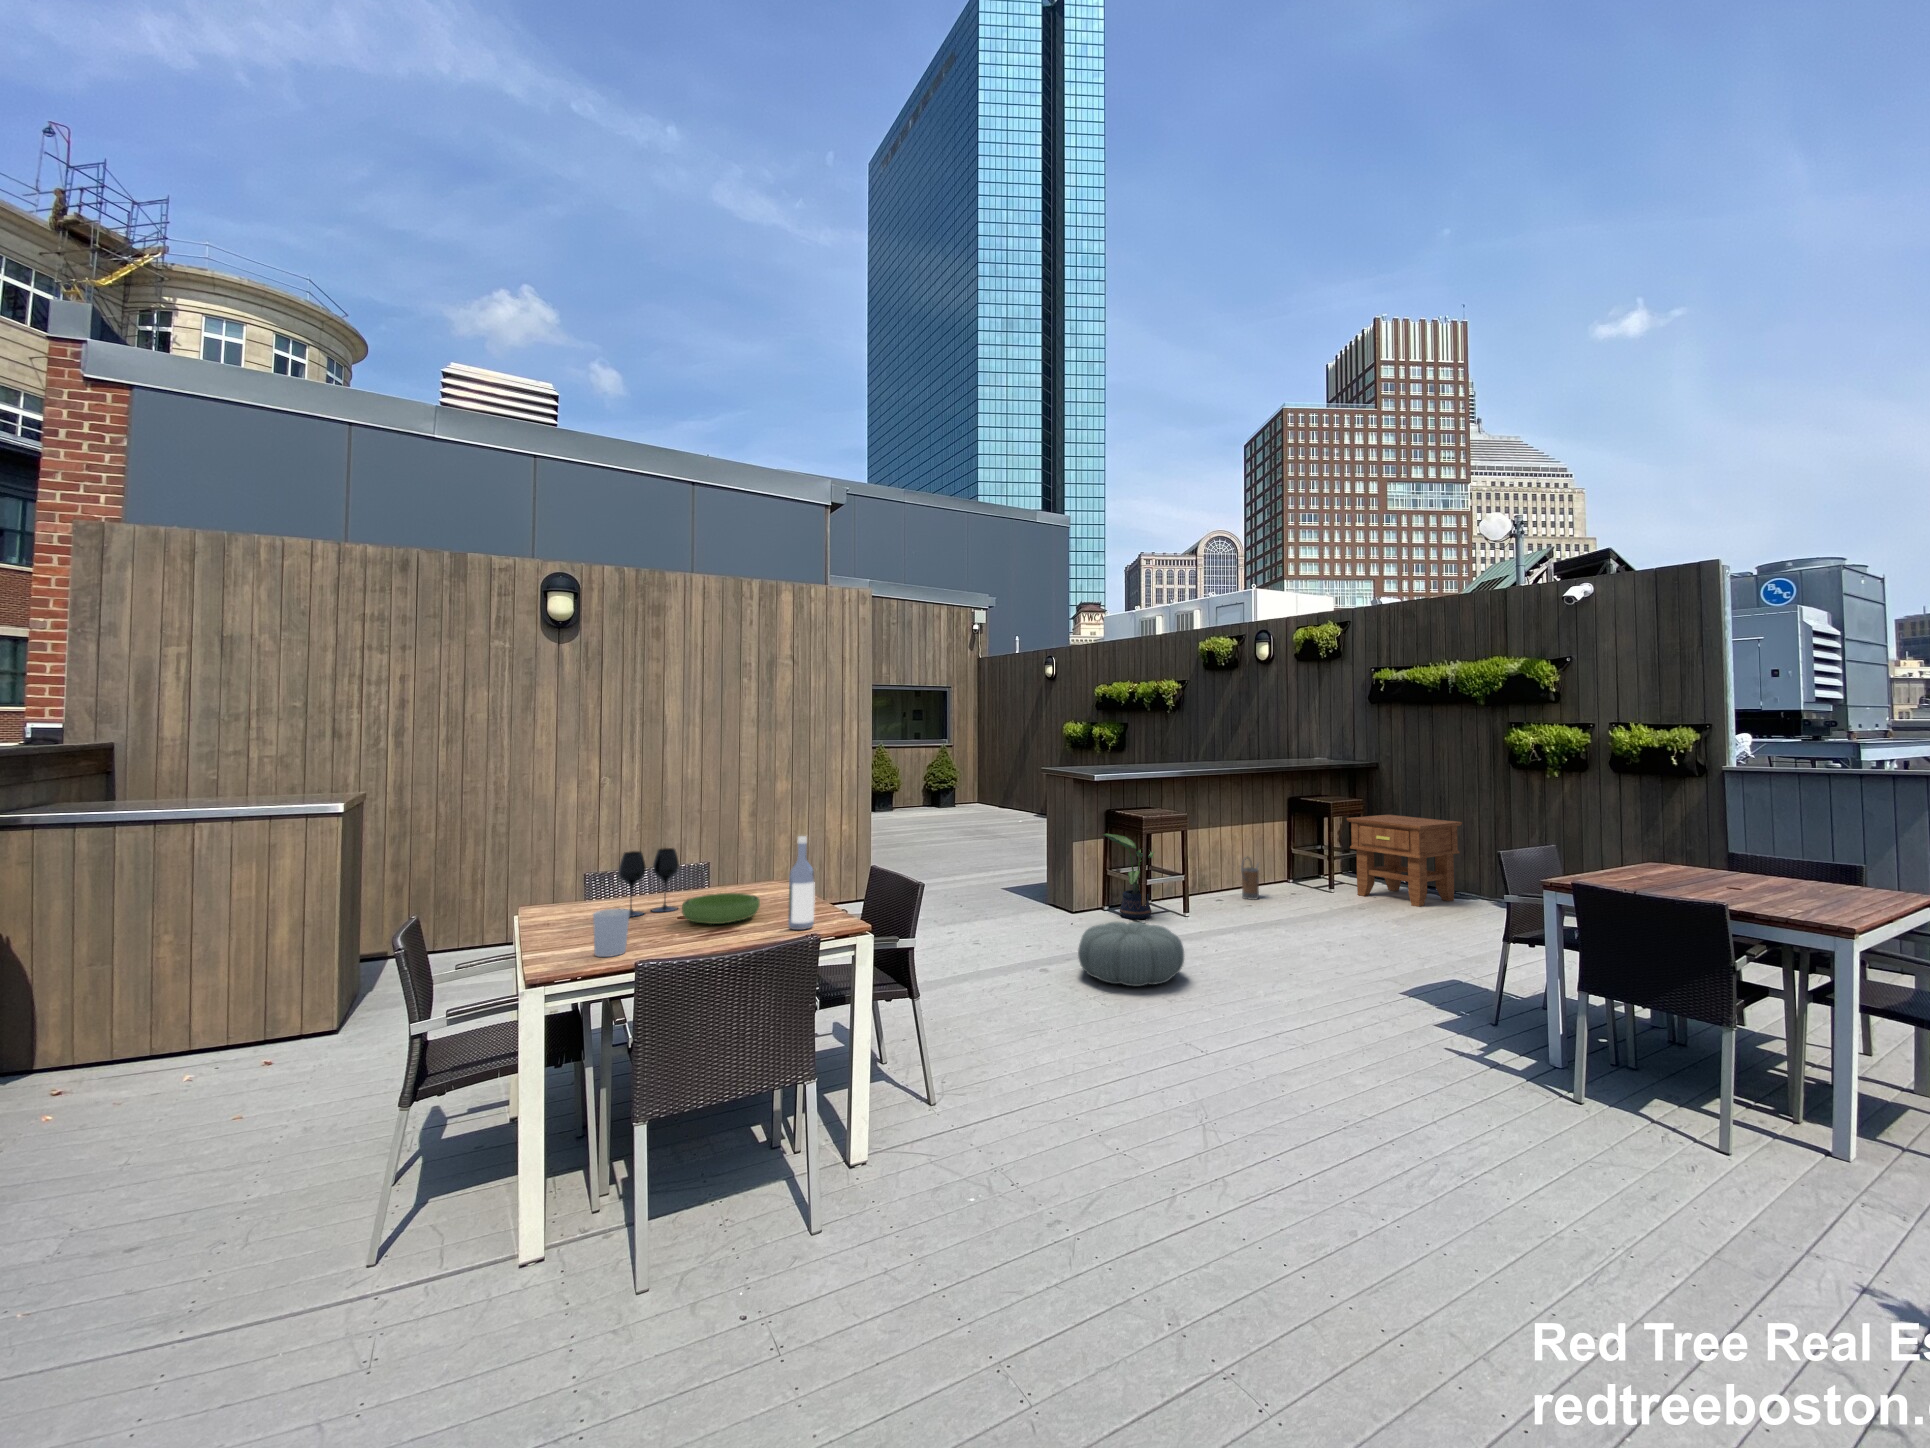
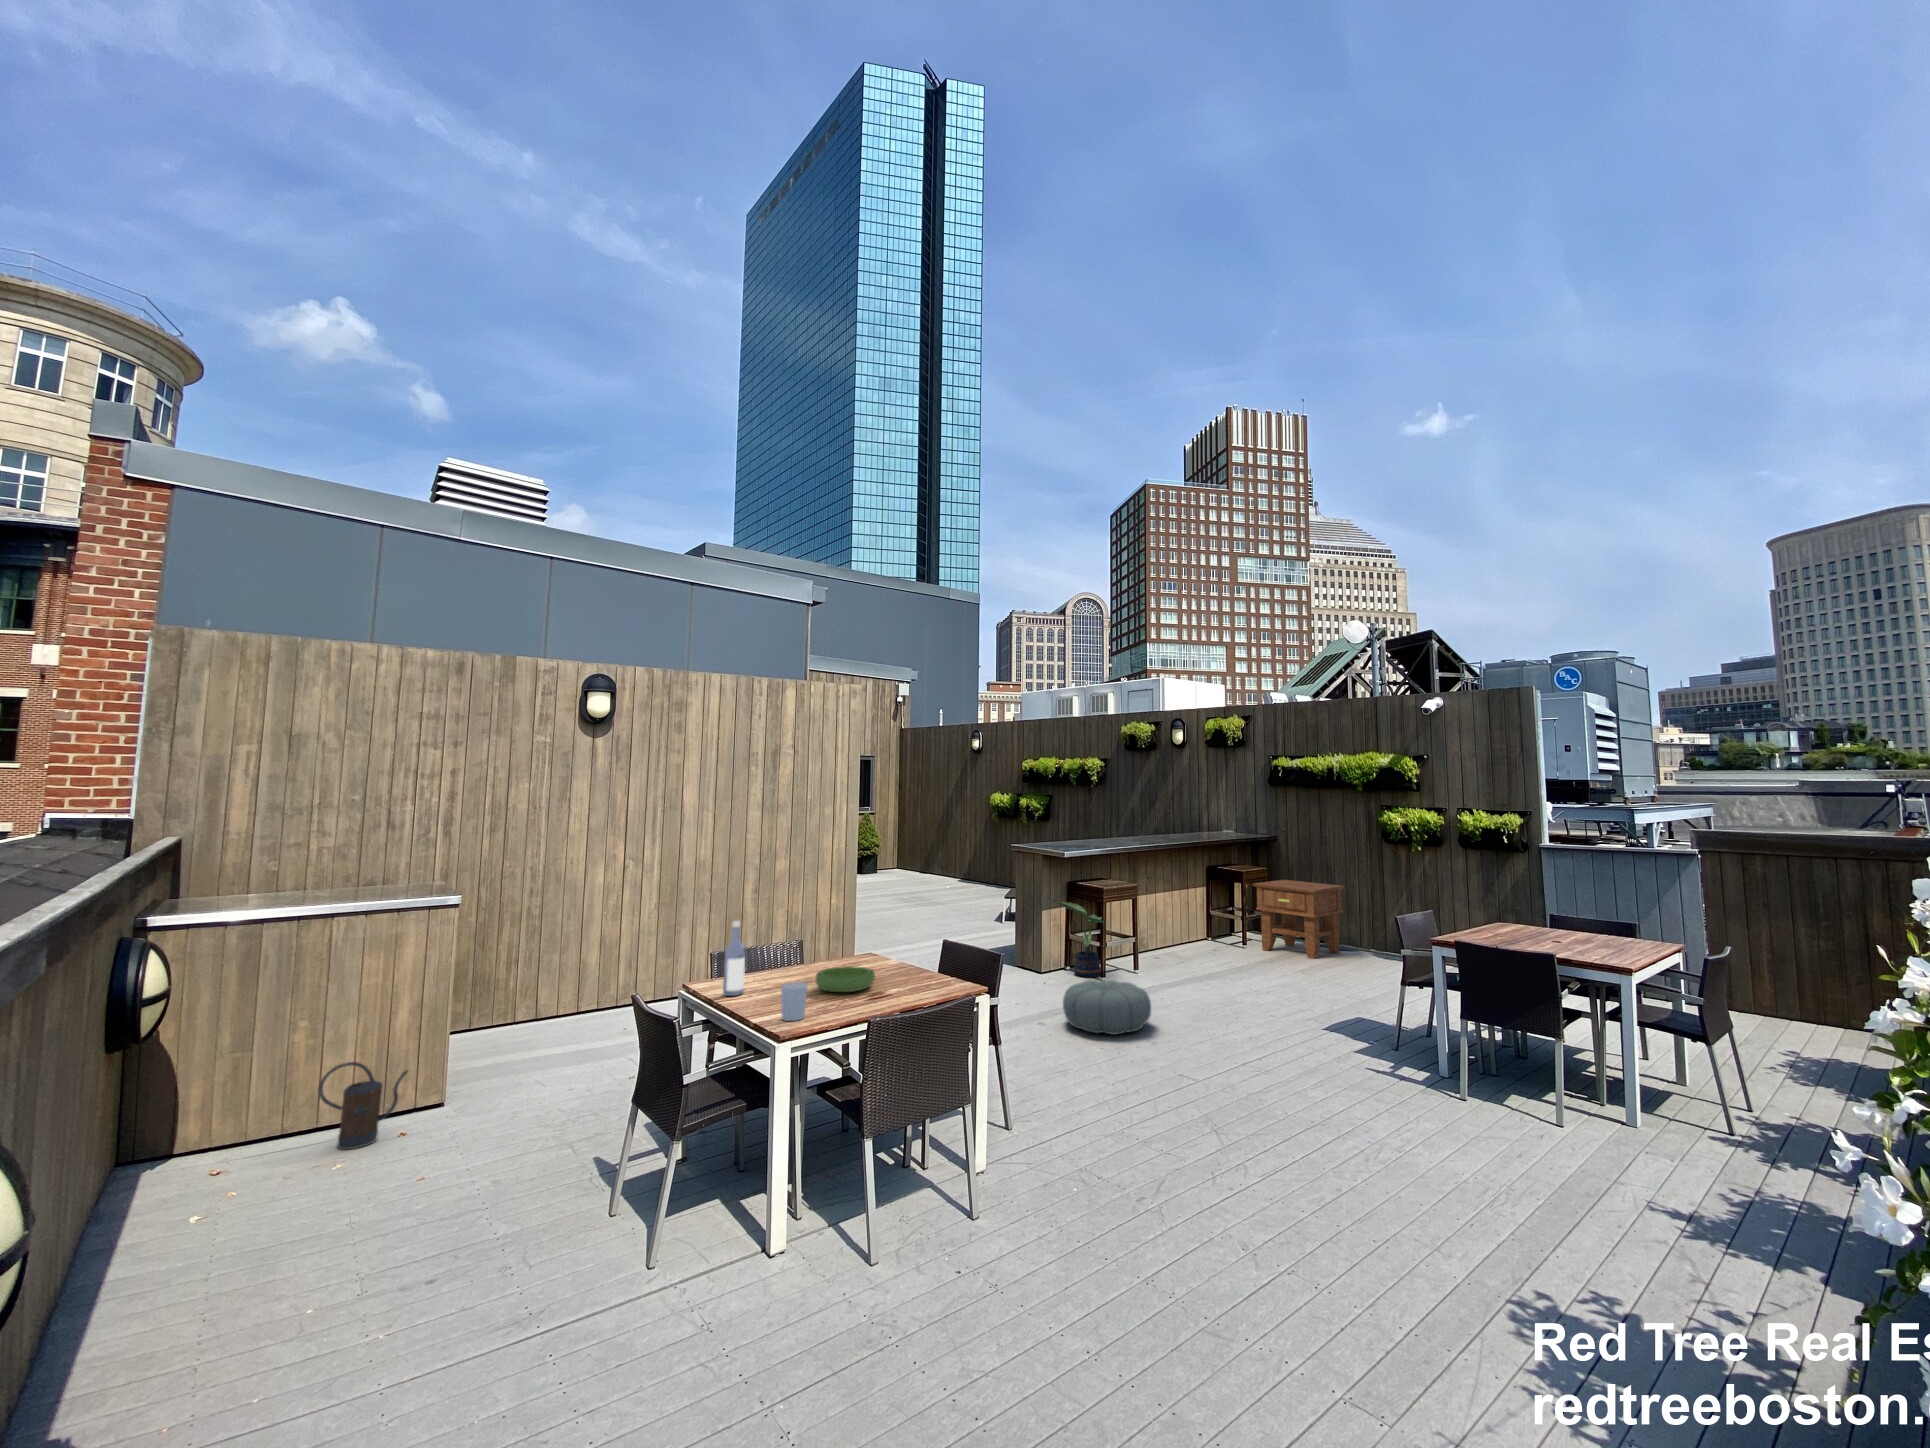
wine bottle: present [788,836,815,930] -> present [723,921,745,996]
wine glass: present [618,848,679,917] -> none [750,930,796,989]
watering can: present [1241,858,1259,900] -> present [319,1062,408,1150]

